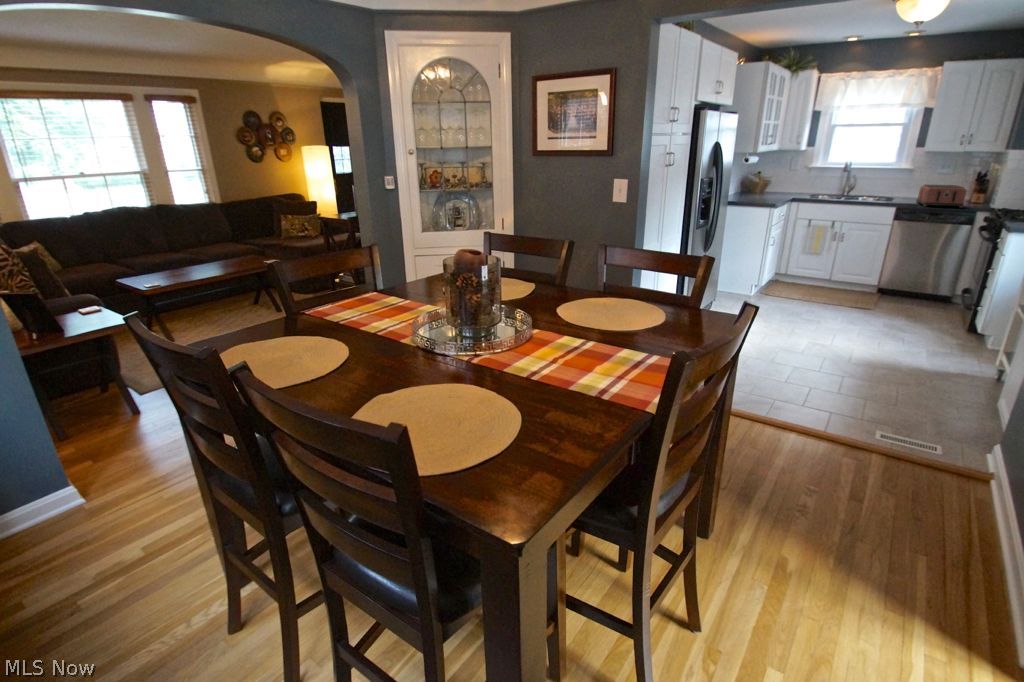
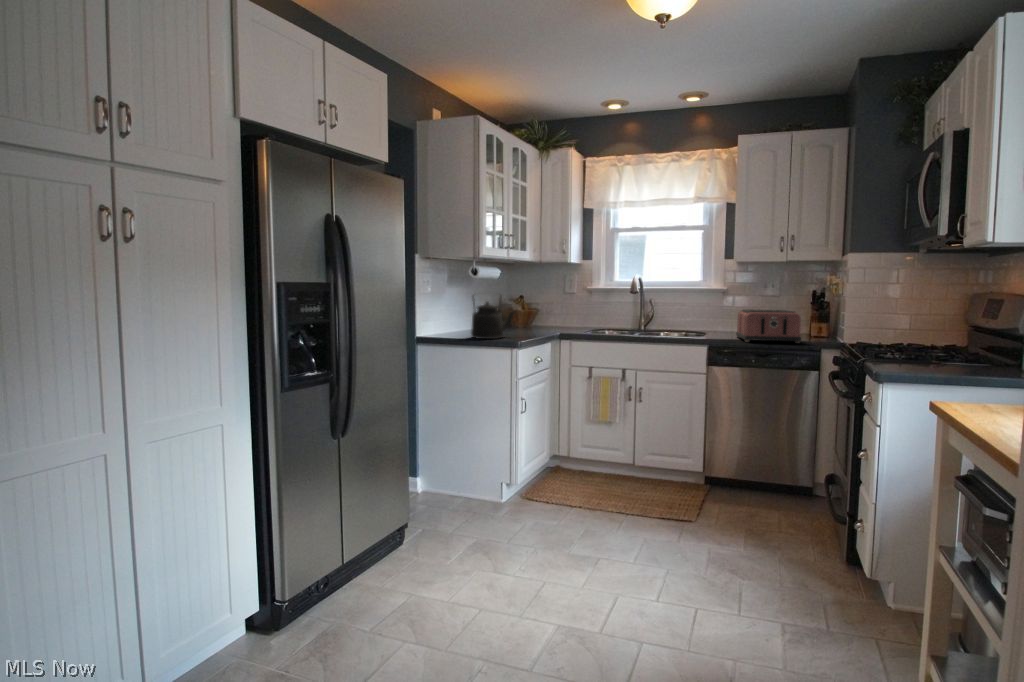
kettle: none [742,174,771,202] -> present [471,296,514,339]

